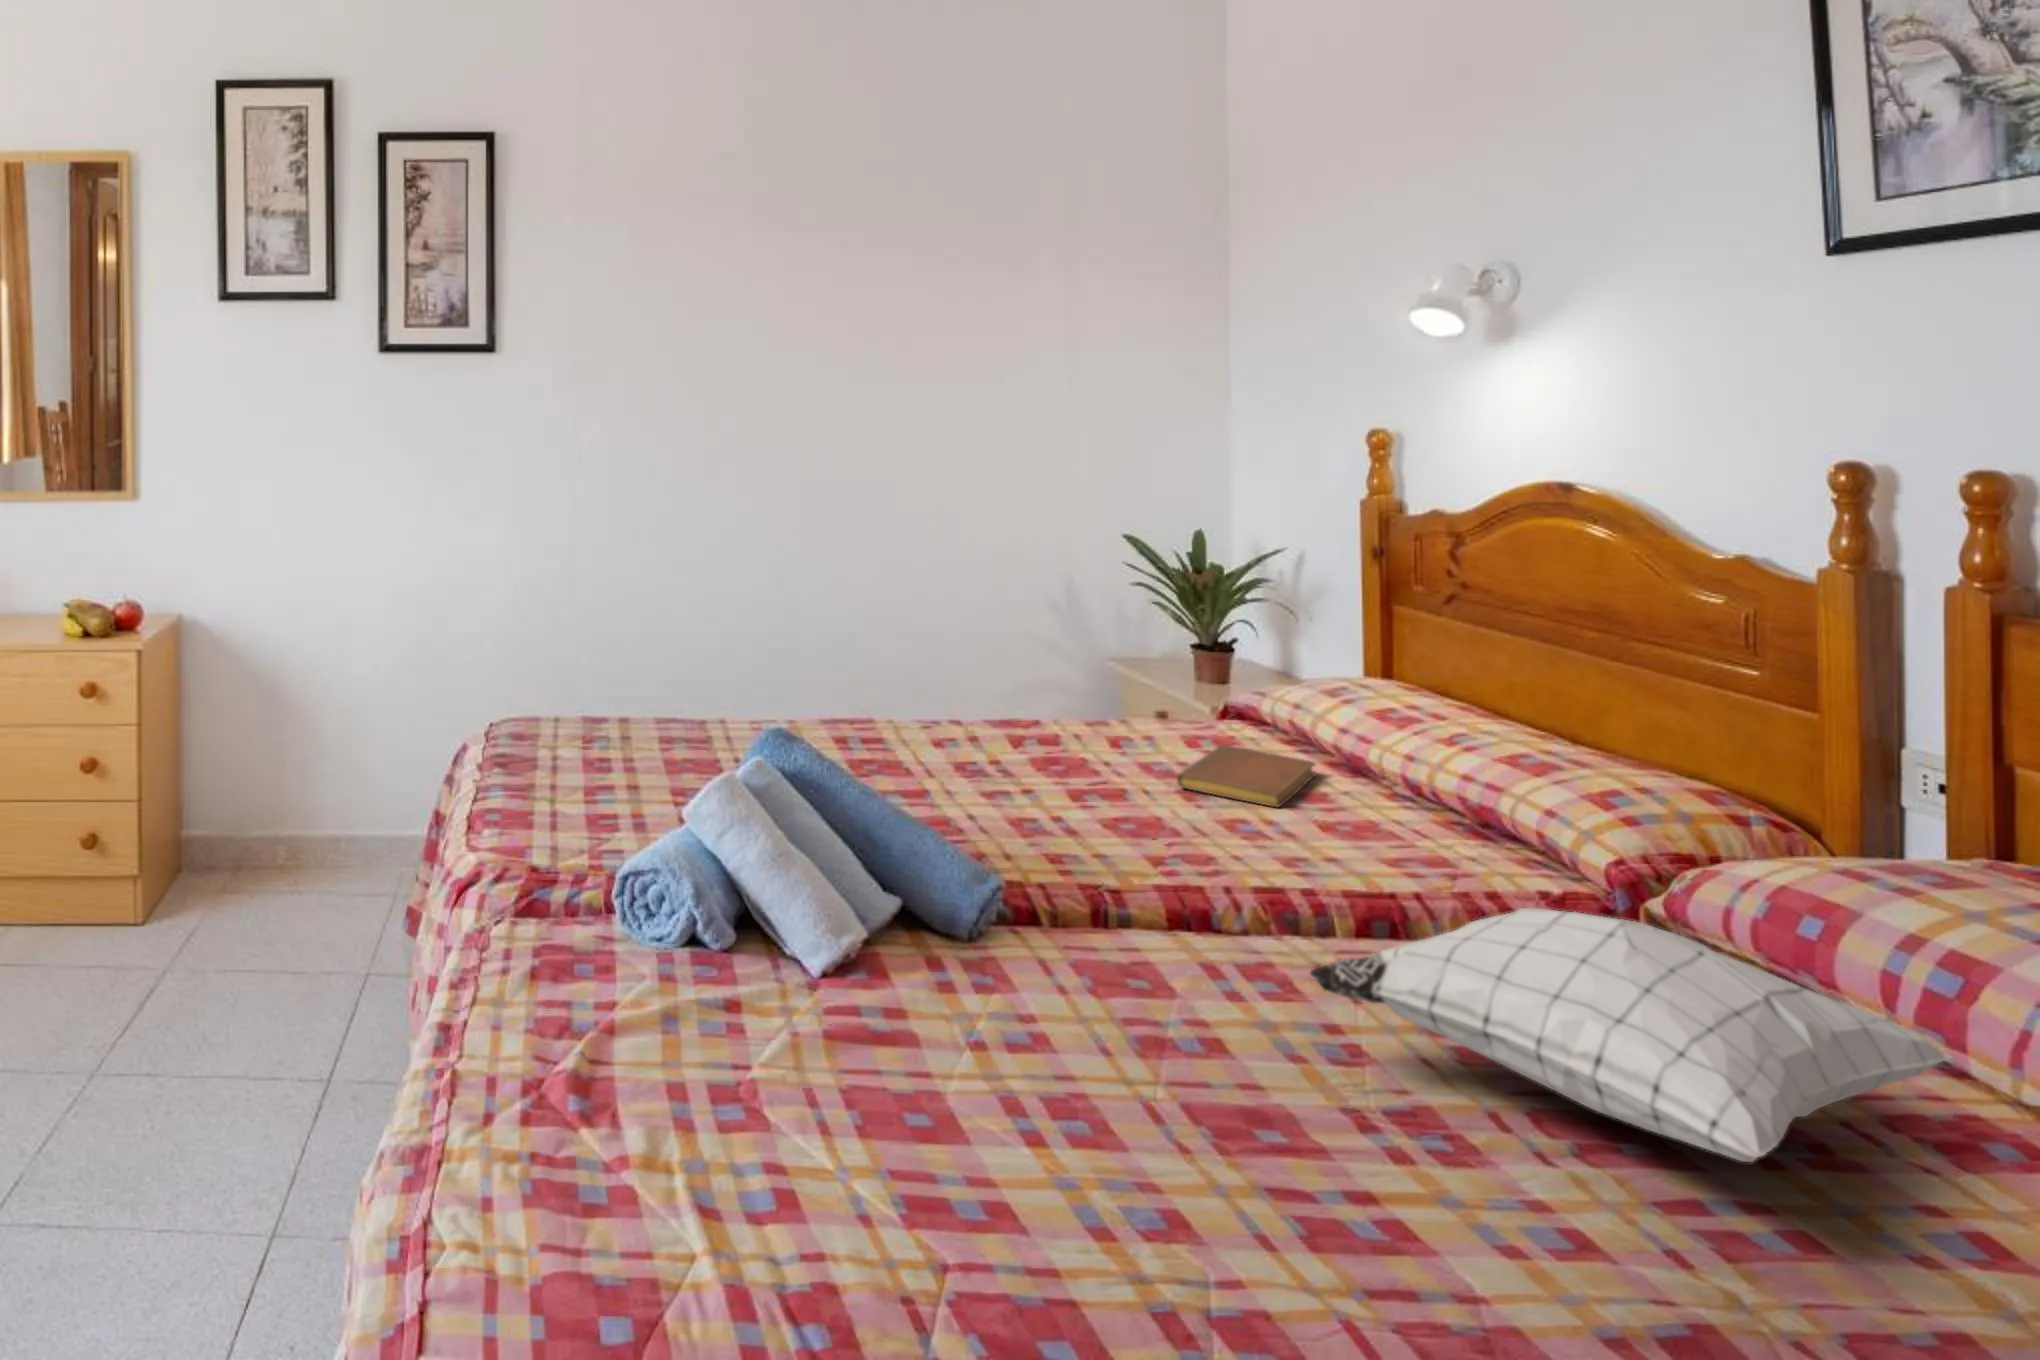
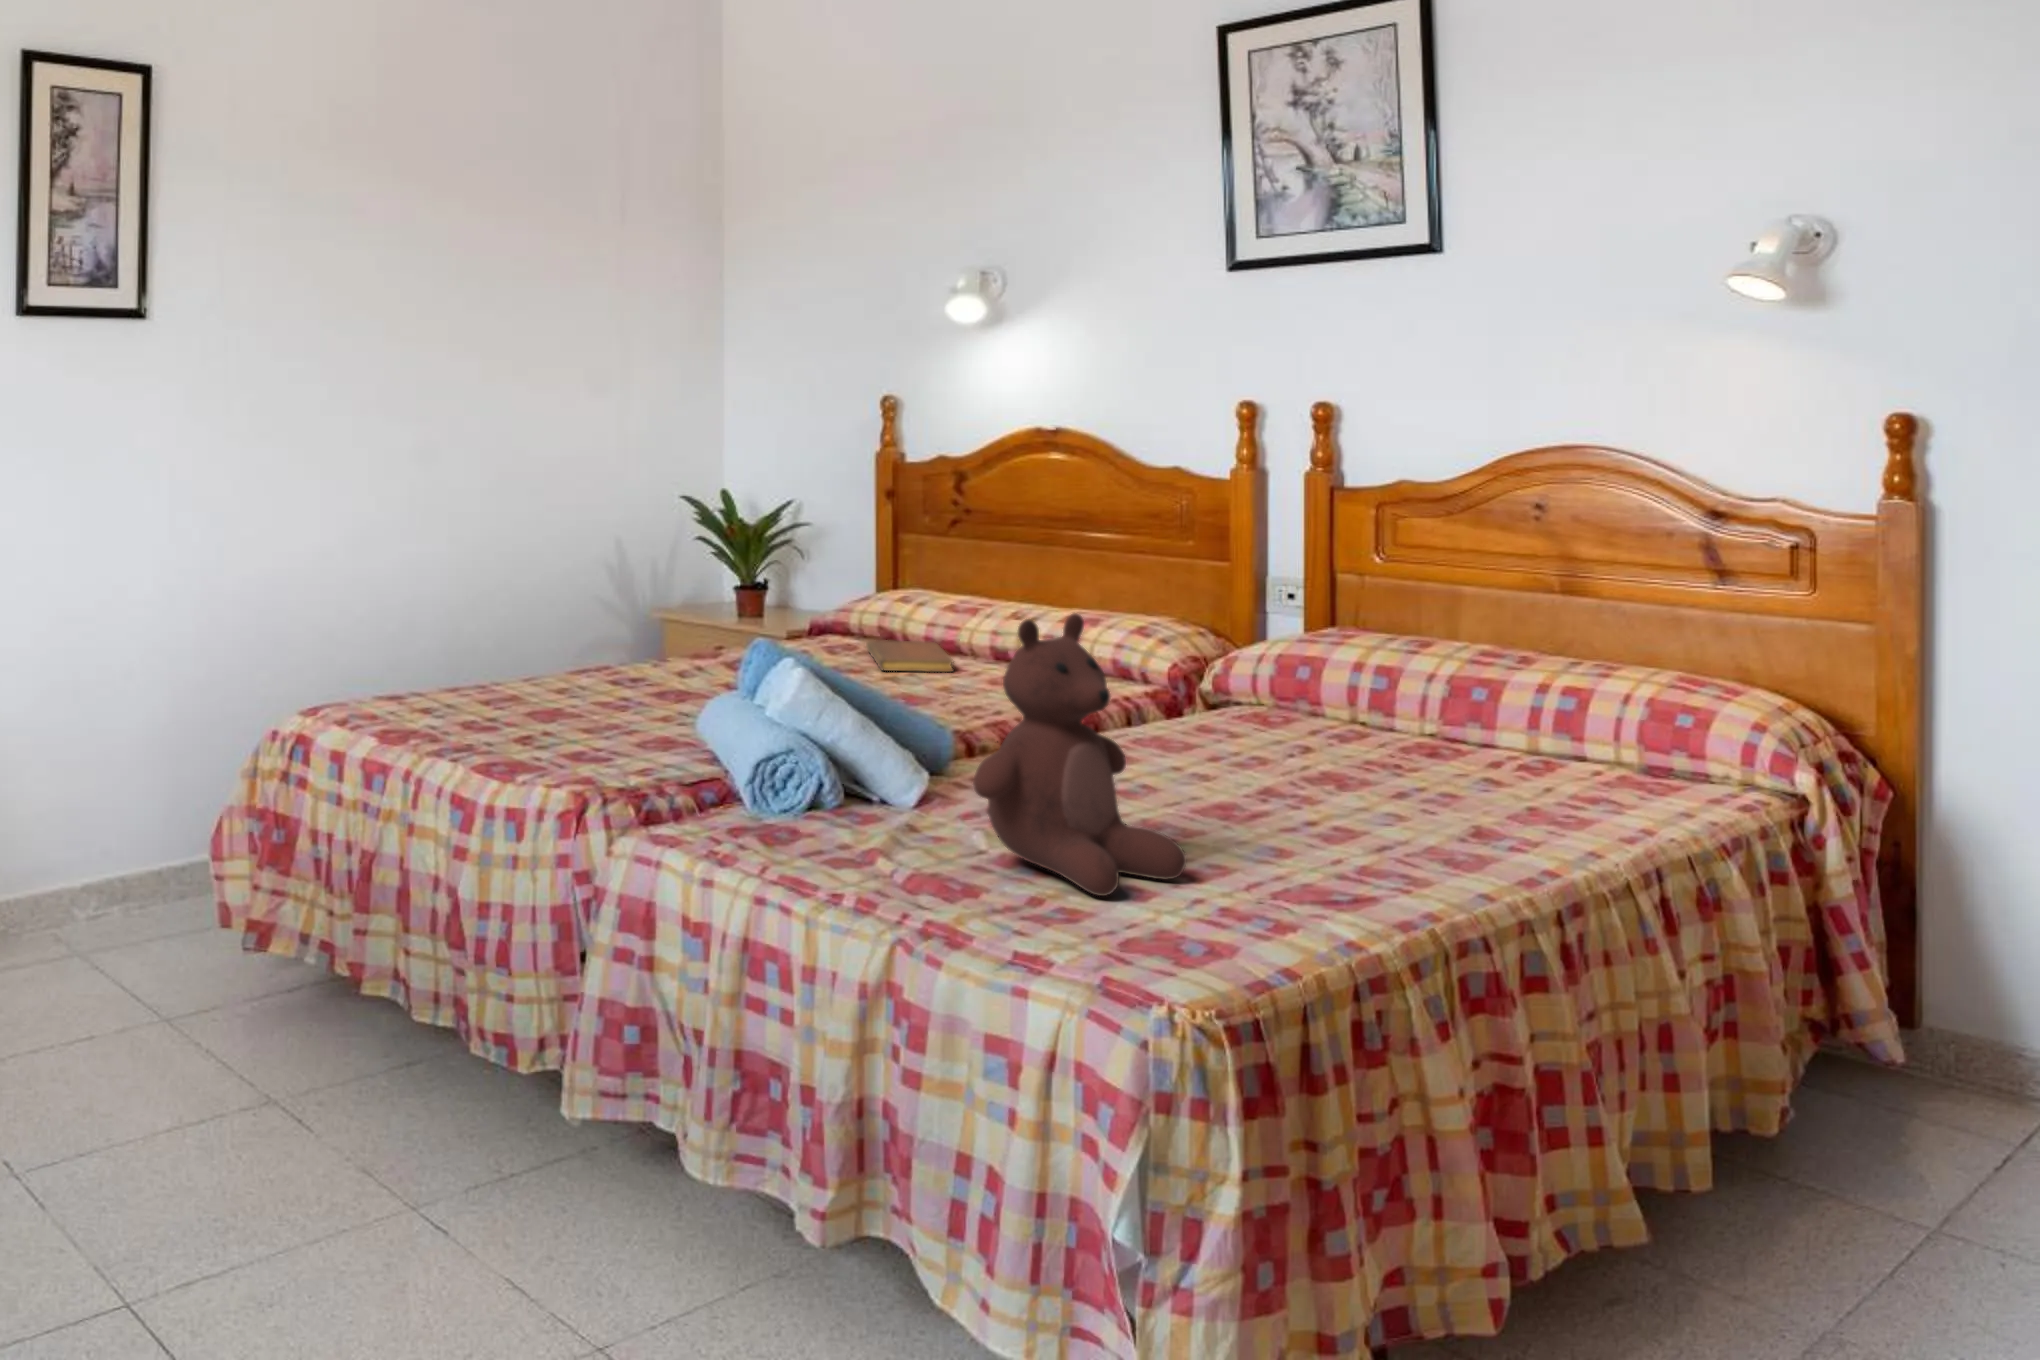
teddy bear: none [615,774,908,1219] -> present [973,613,1186,896]
pillow: present [1310,908,1951,1162] -> none [1192,655,1450,761]

